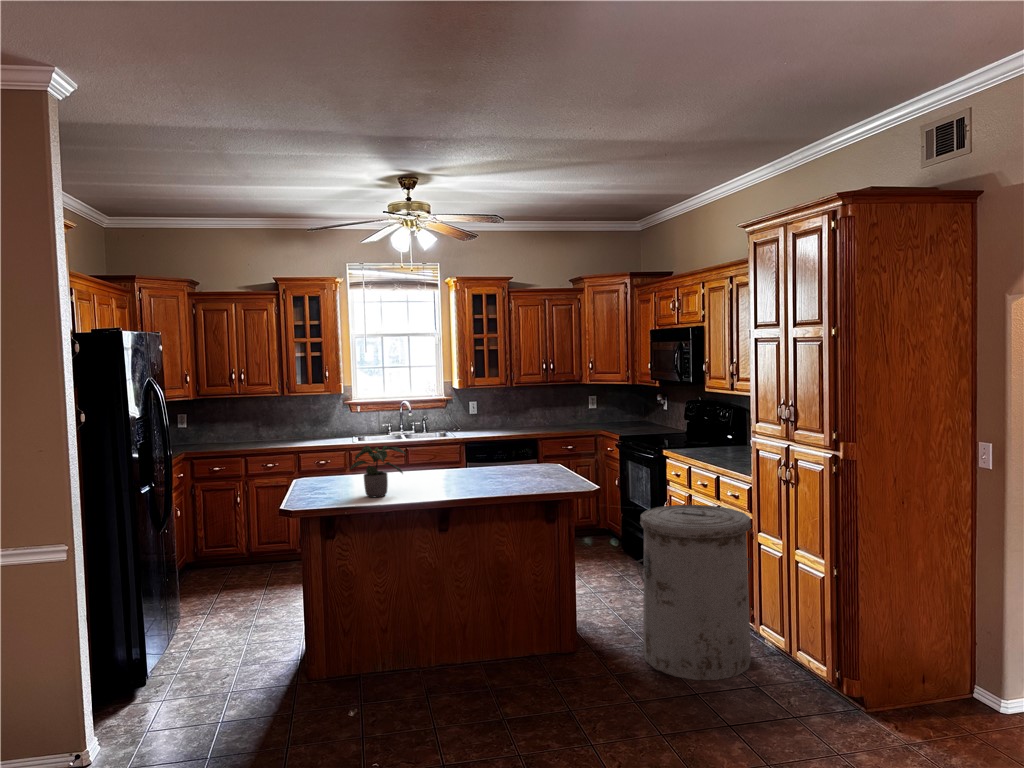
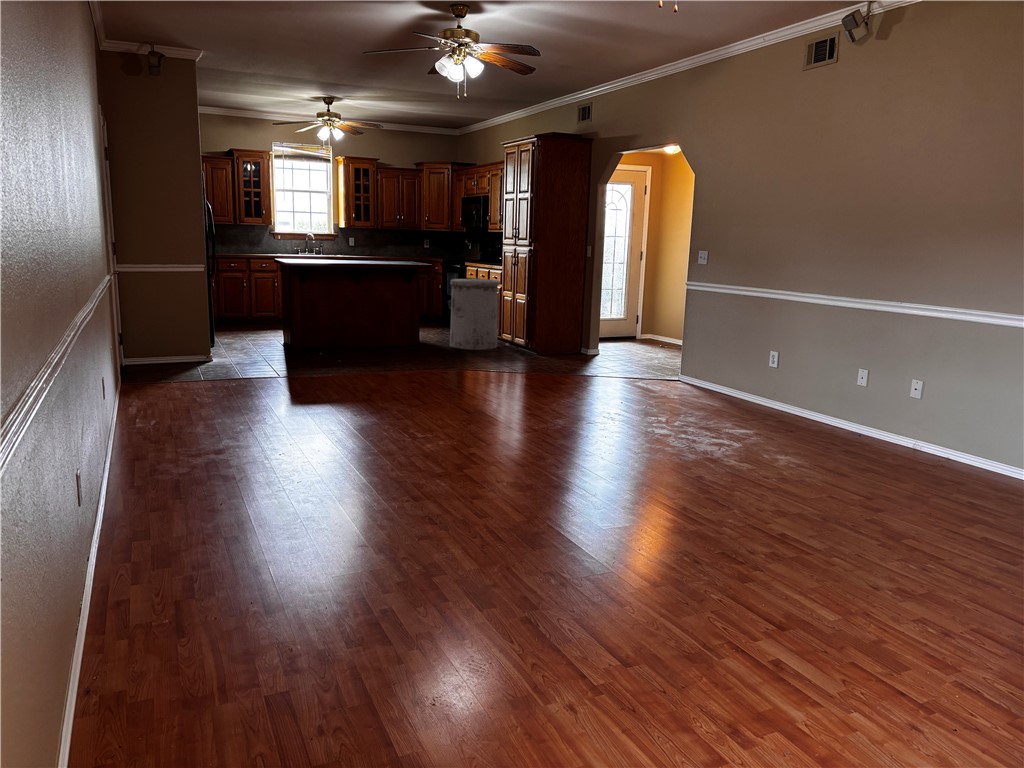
potted plant: present [350,446,406,497] -> none [314,239,340,263]

